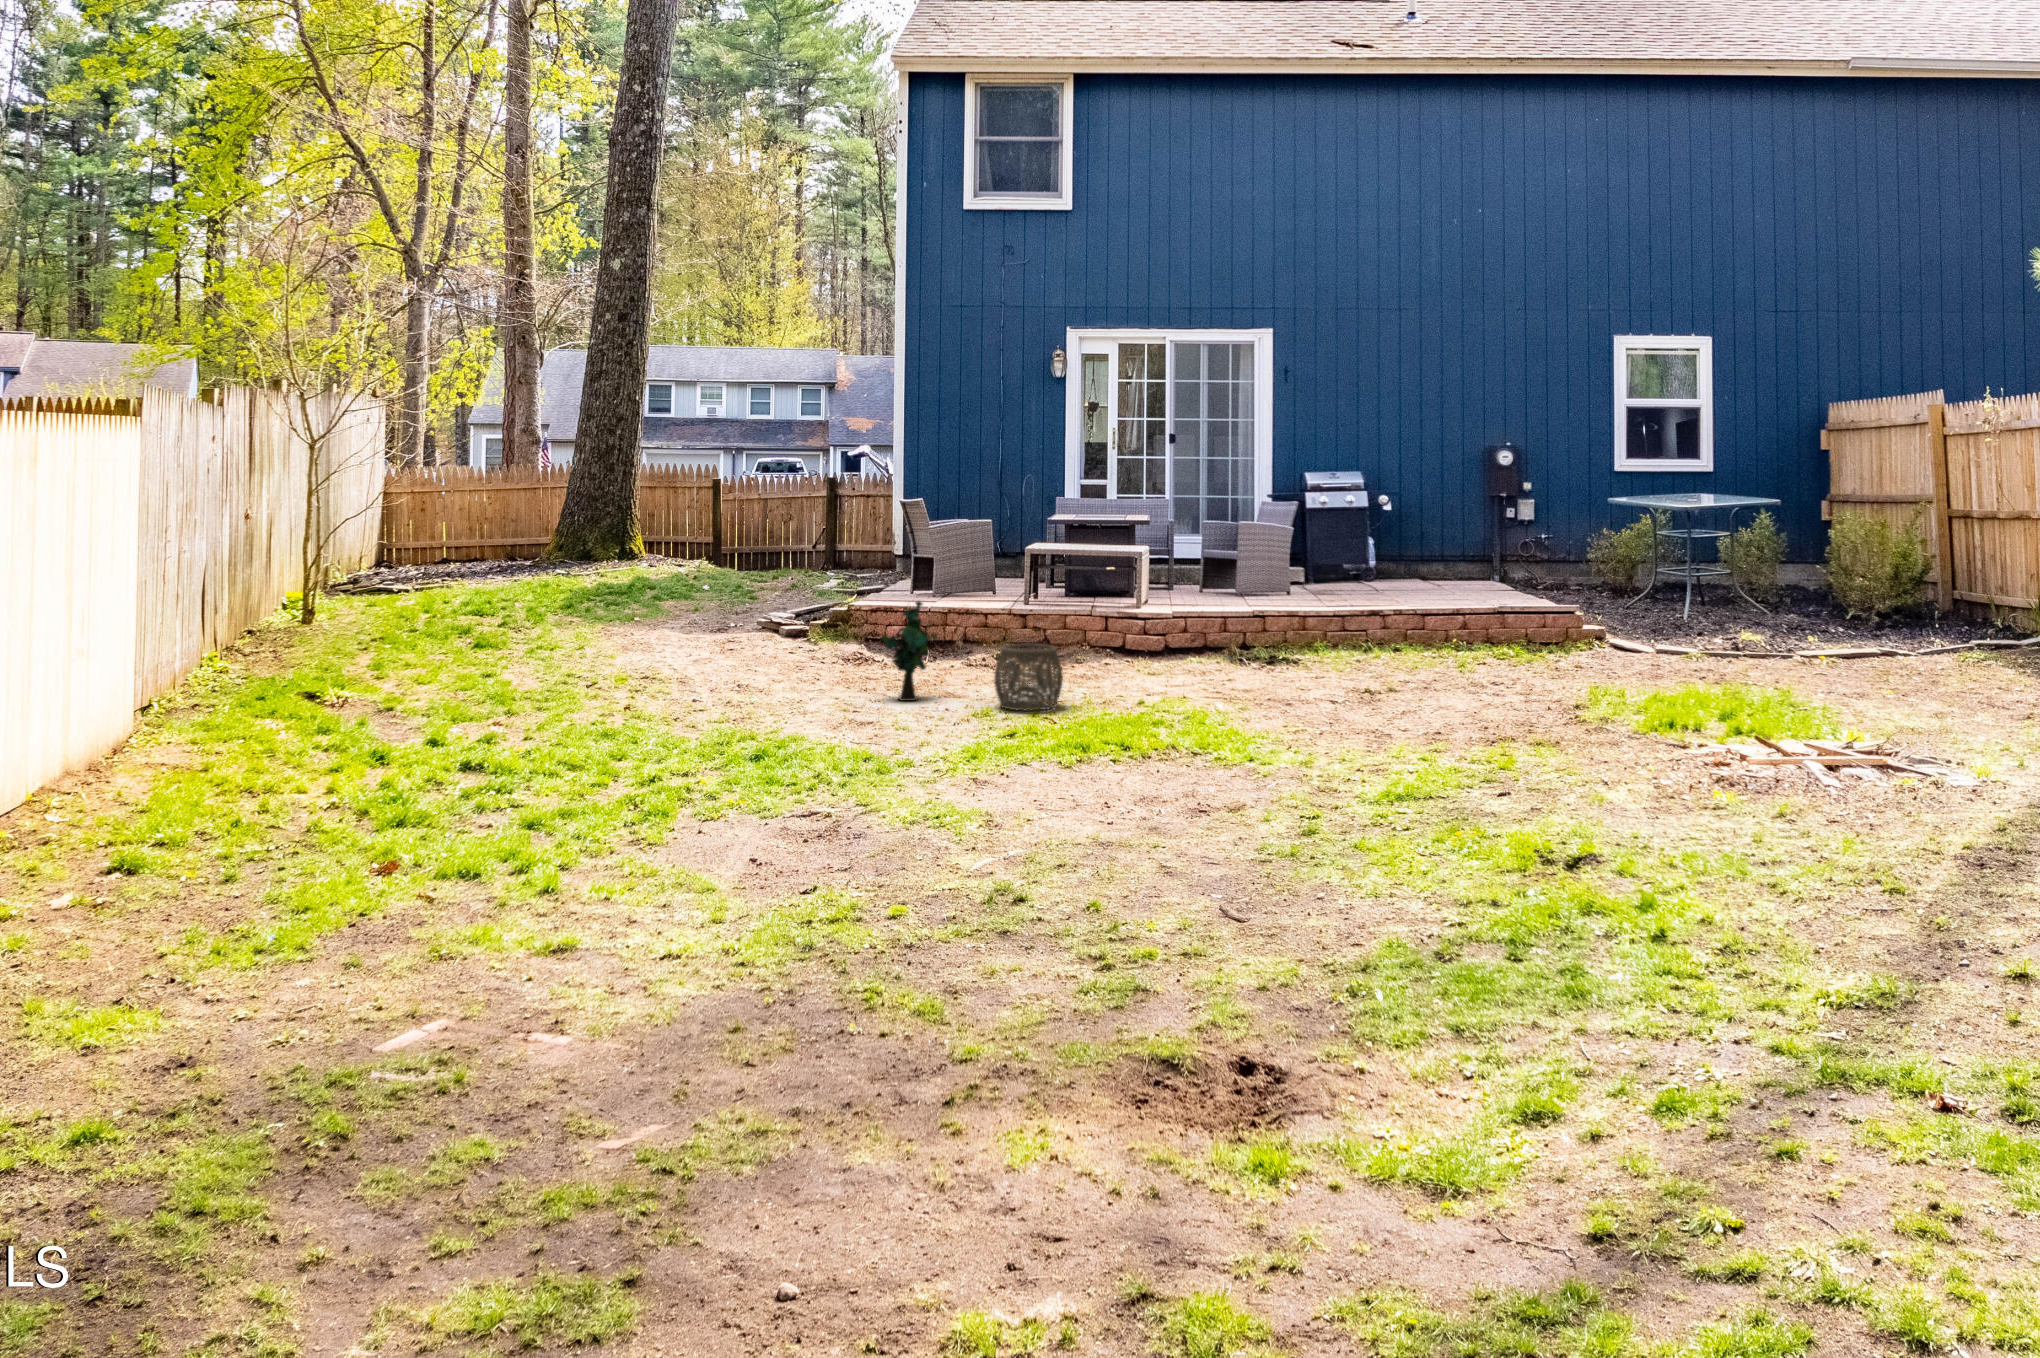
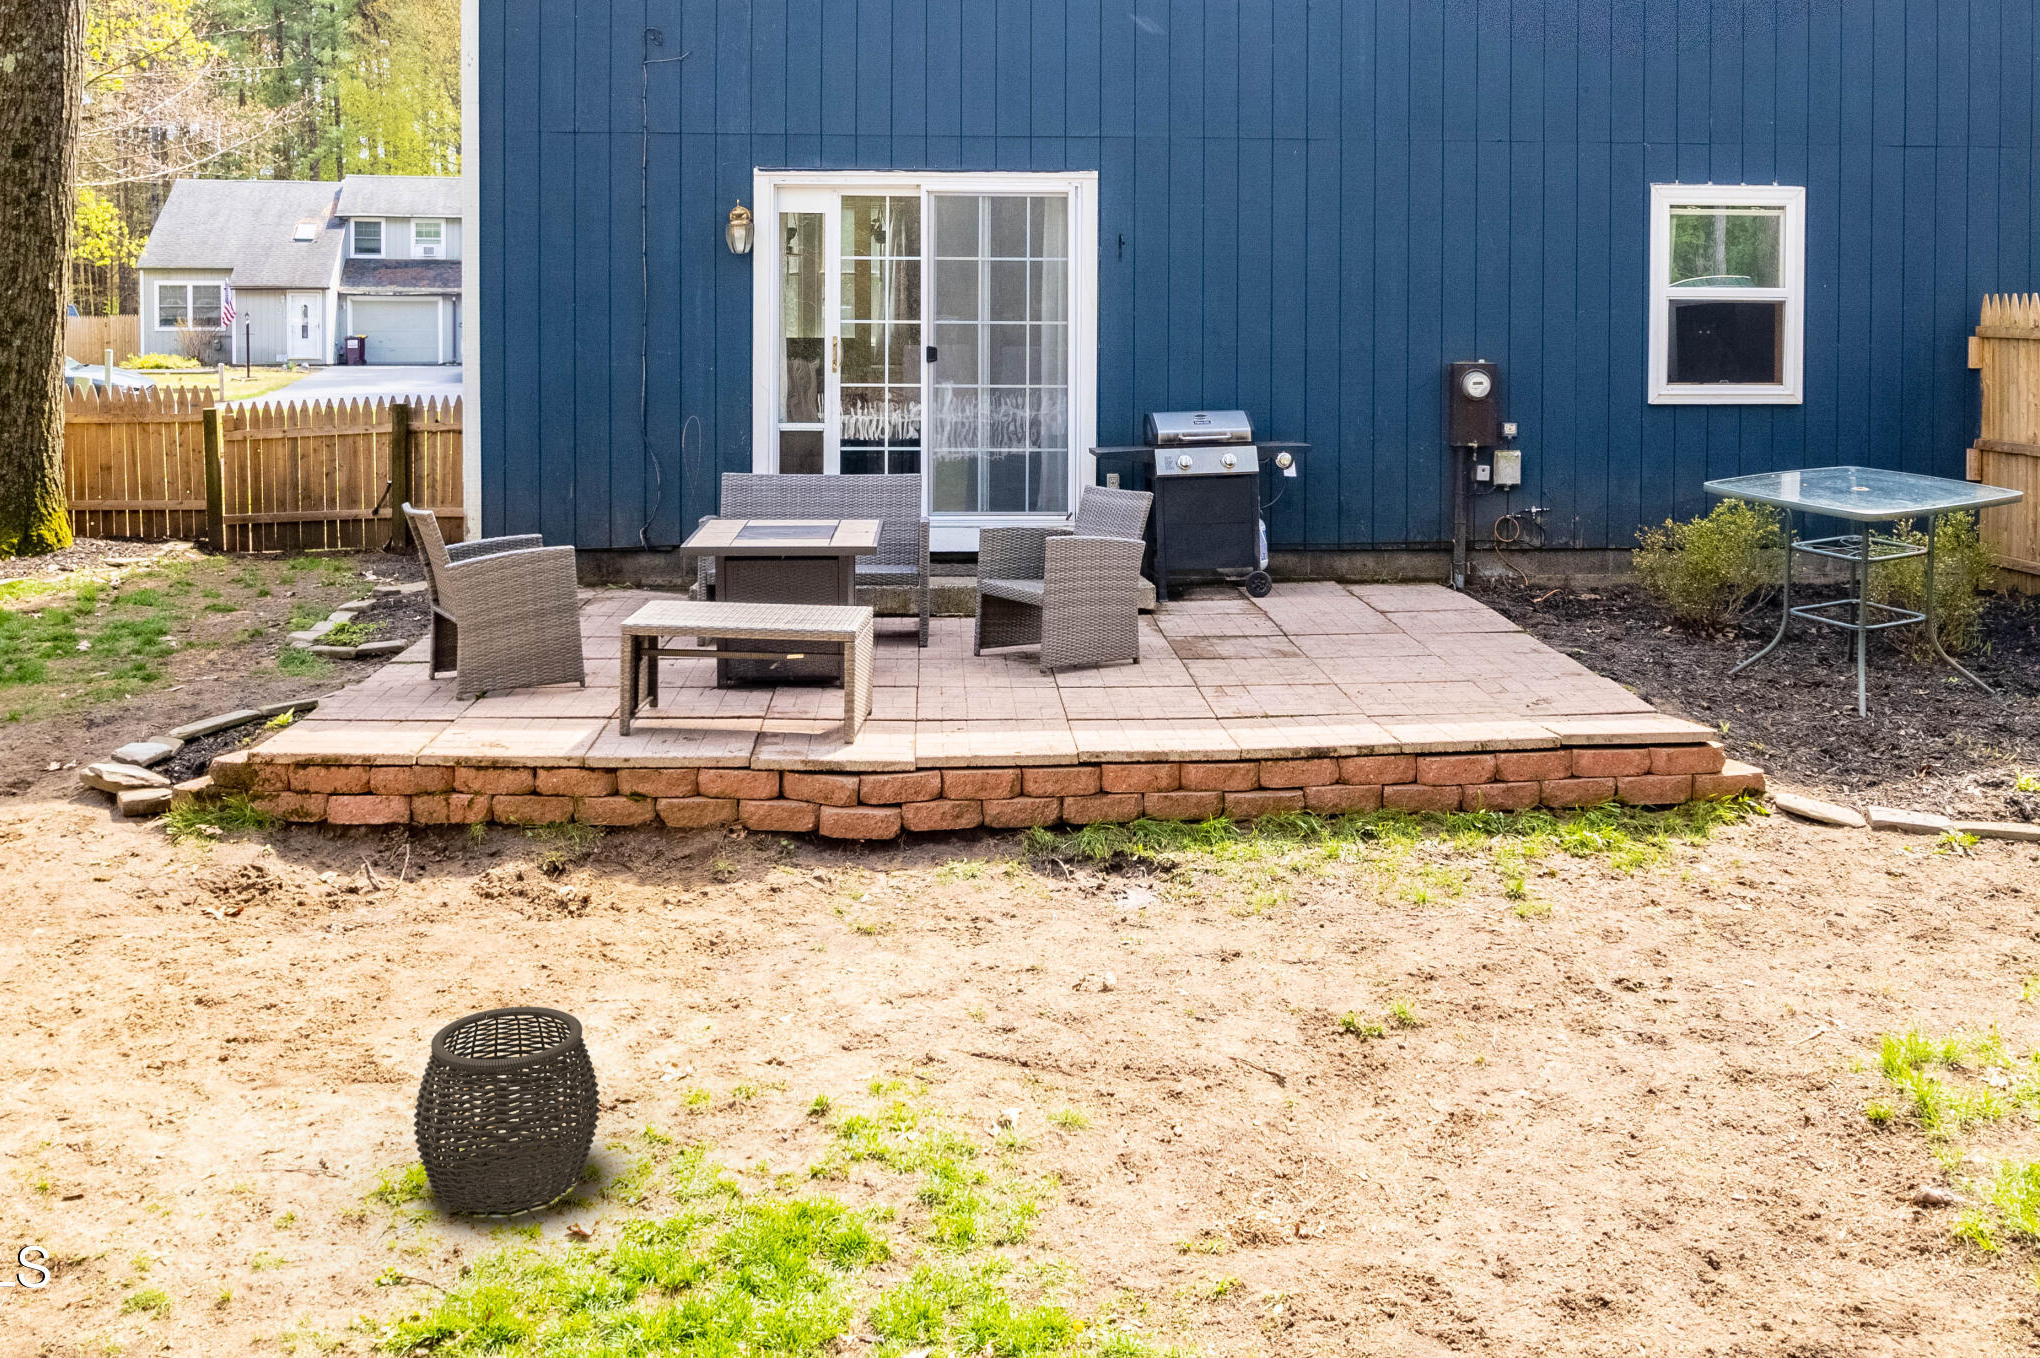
decorative plant: present [881,601,936,701] -> none [136,897,292,1157]

